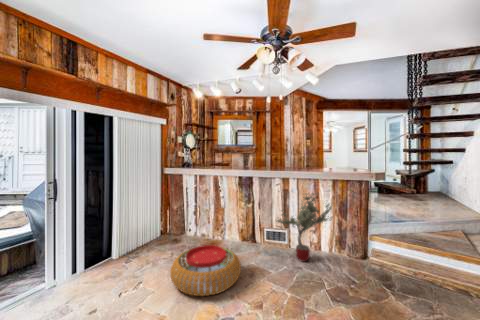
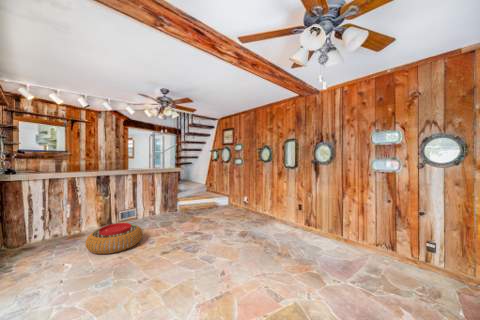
potted tree: present [277,193,332,262] -> none [136,180,170,221]

